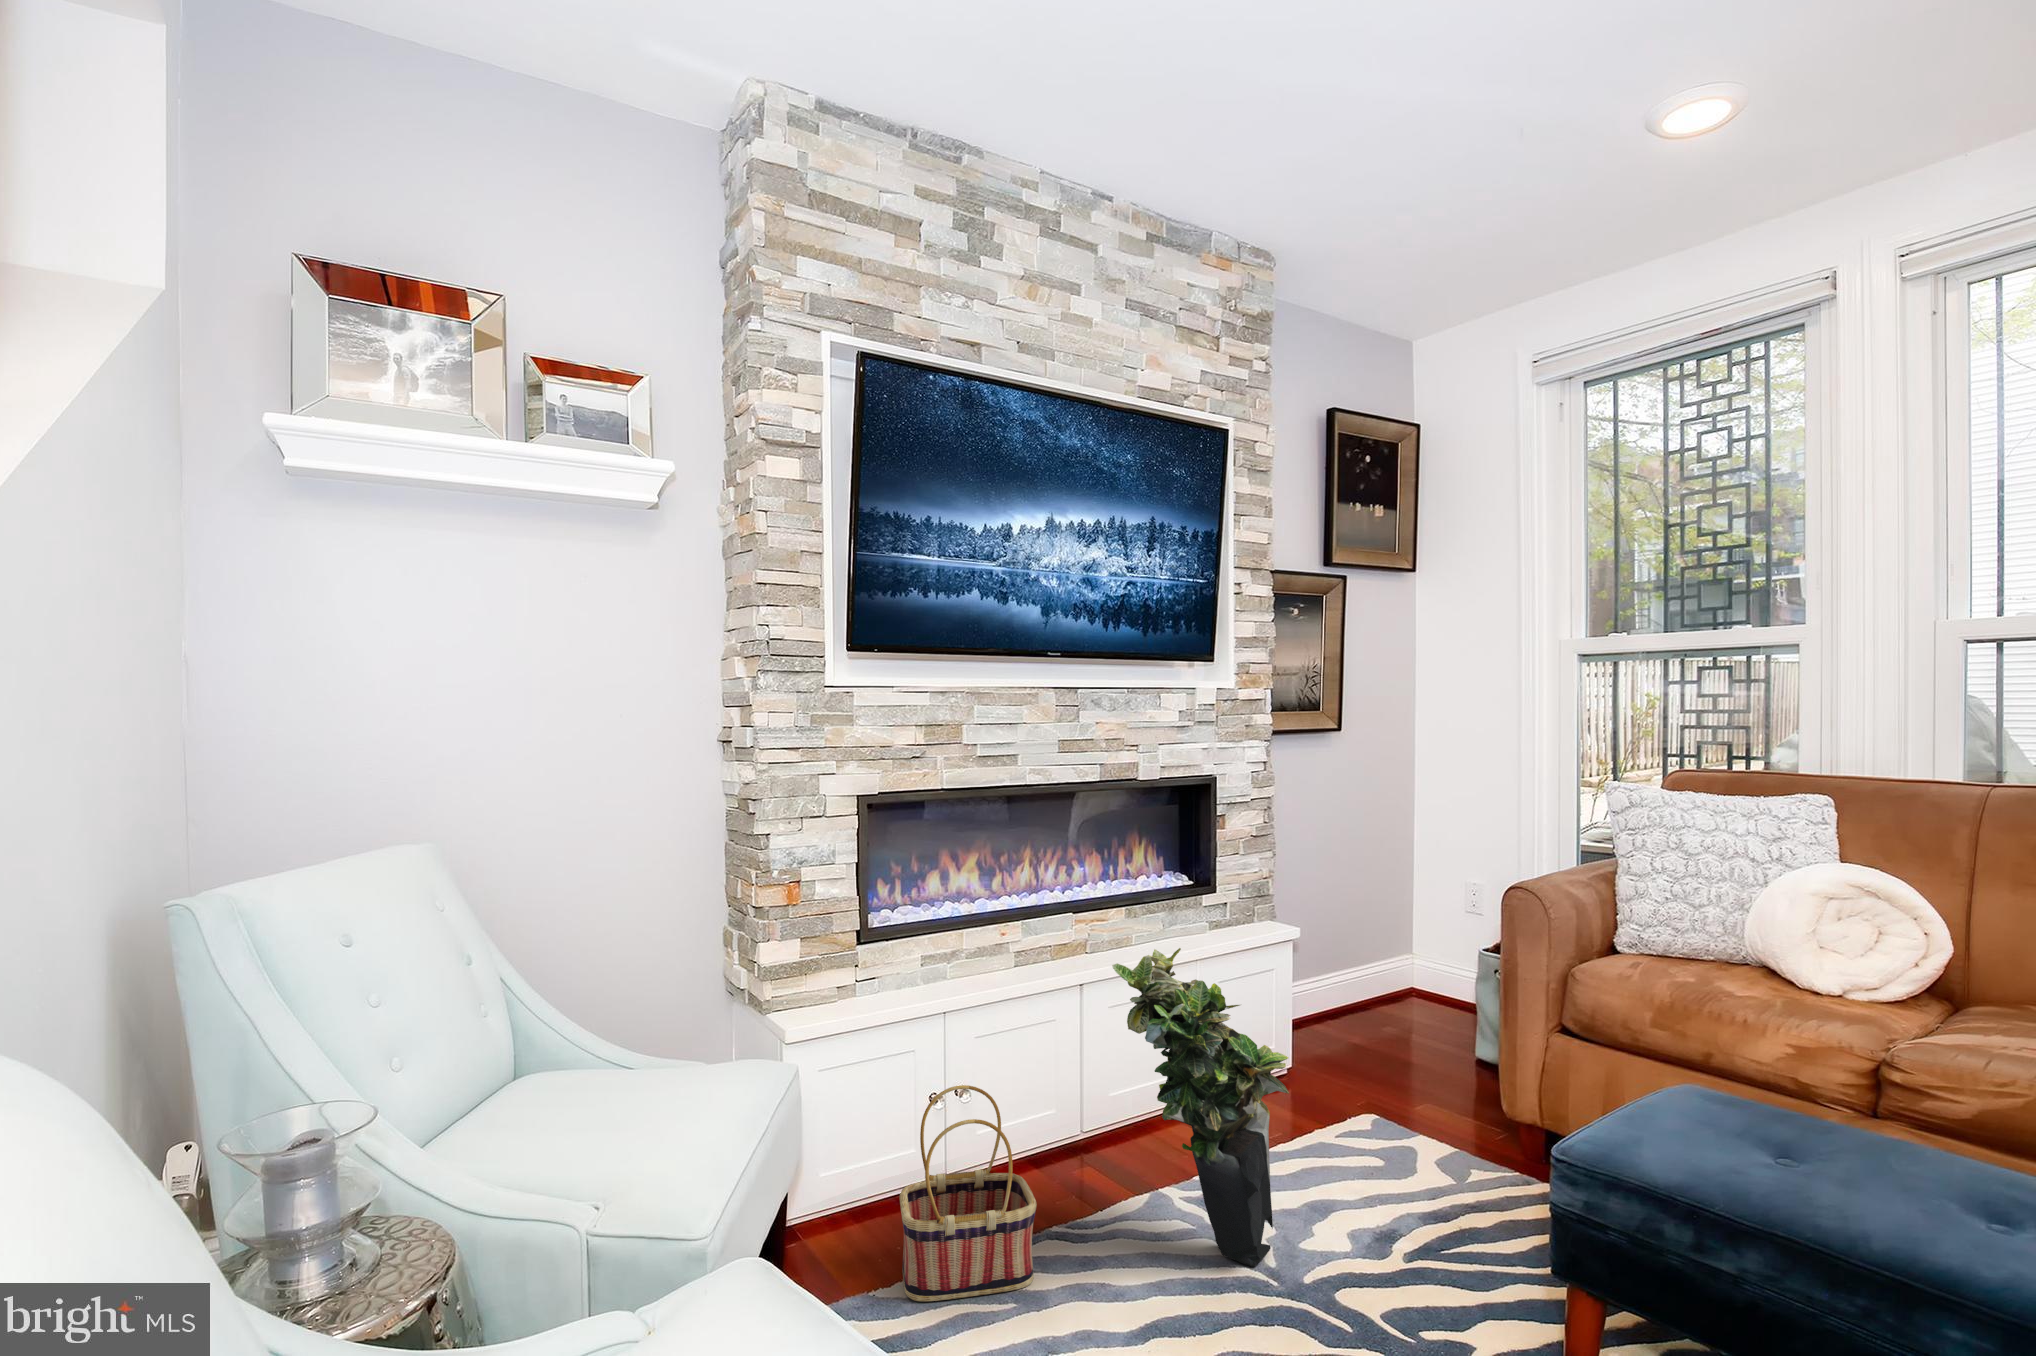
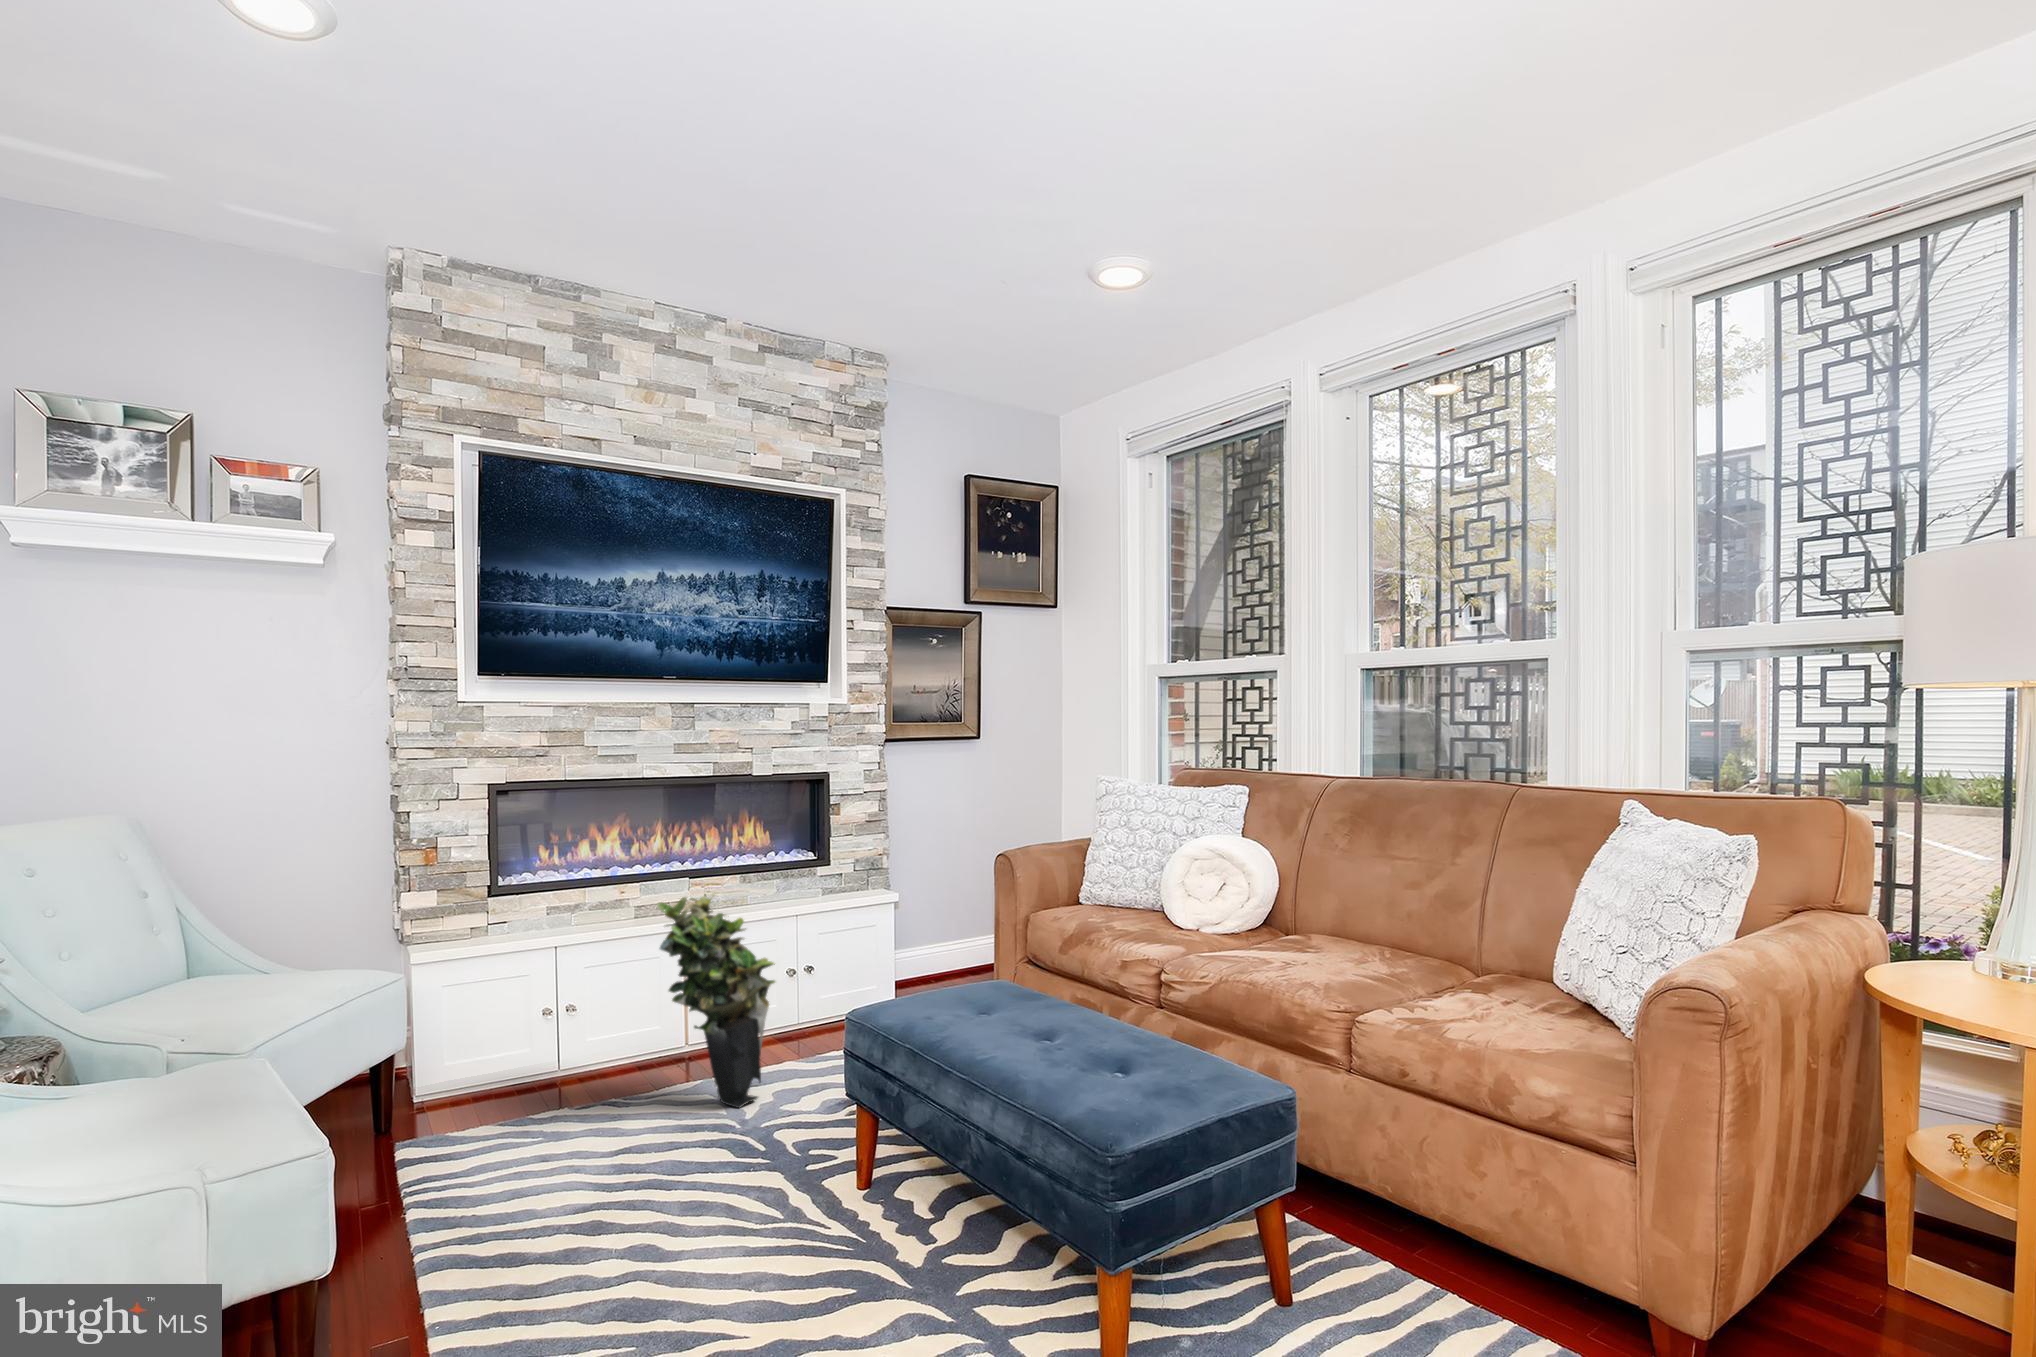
basket: present [900,1085,1036,1301] -> none [474,988,580,1131]

